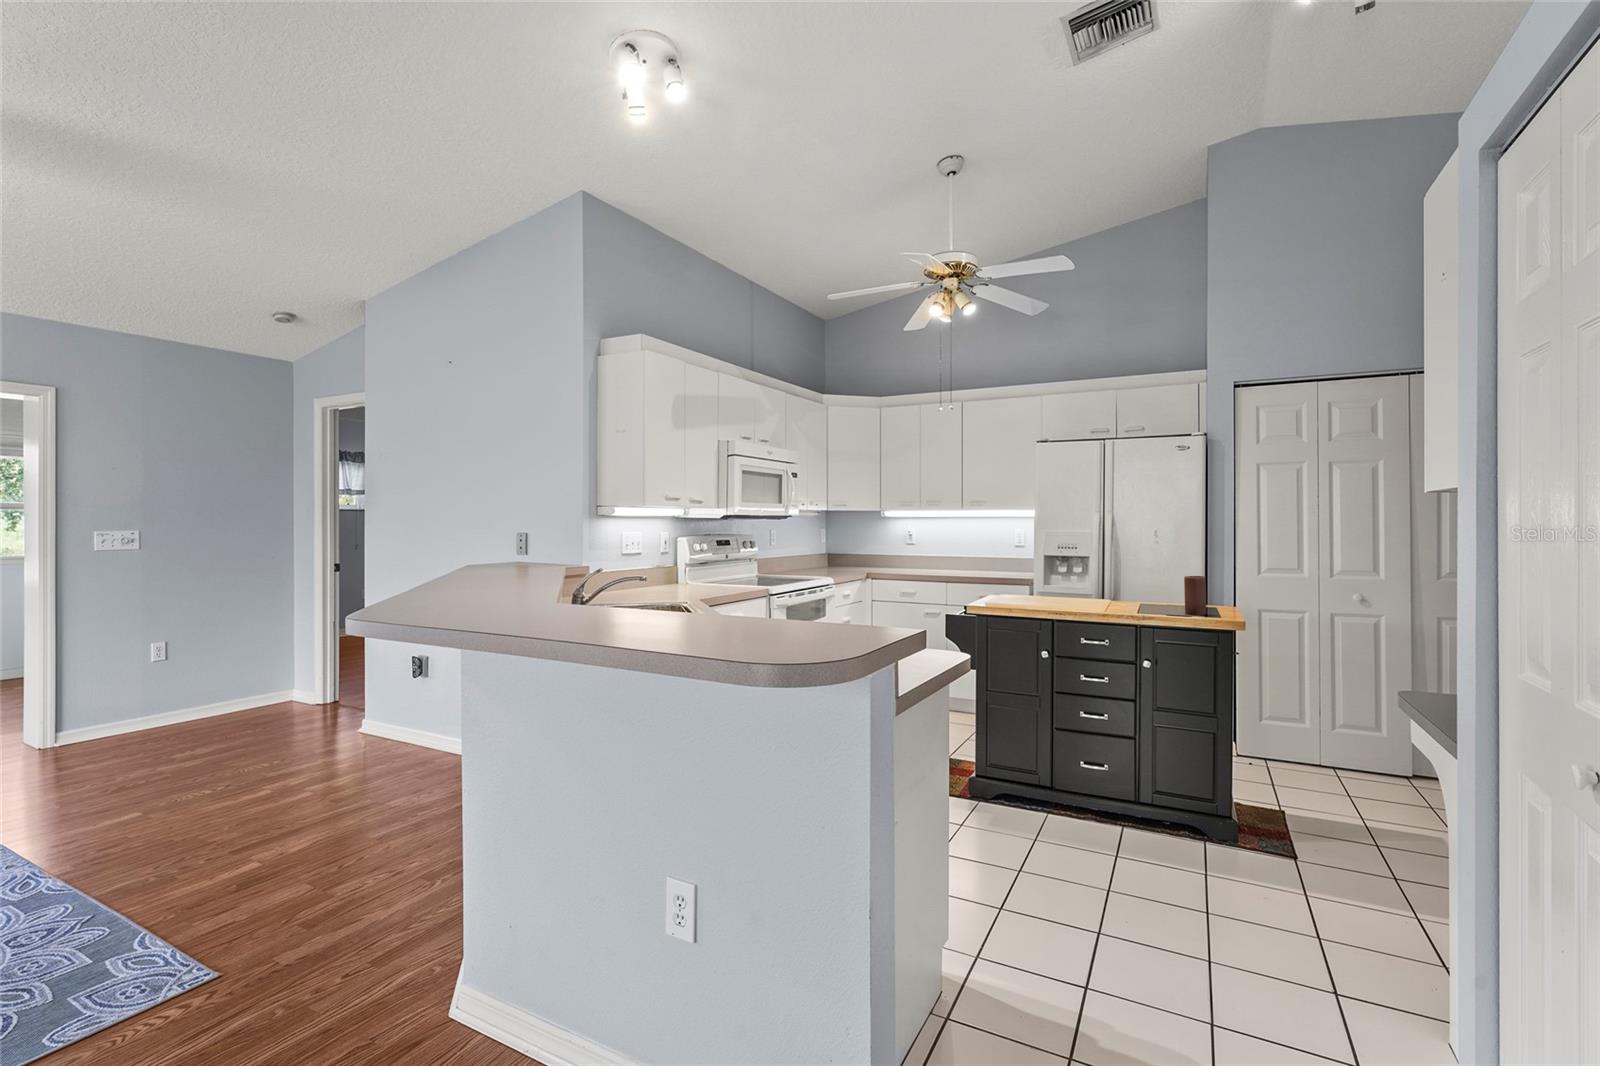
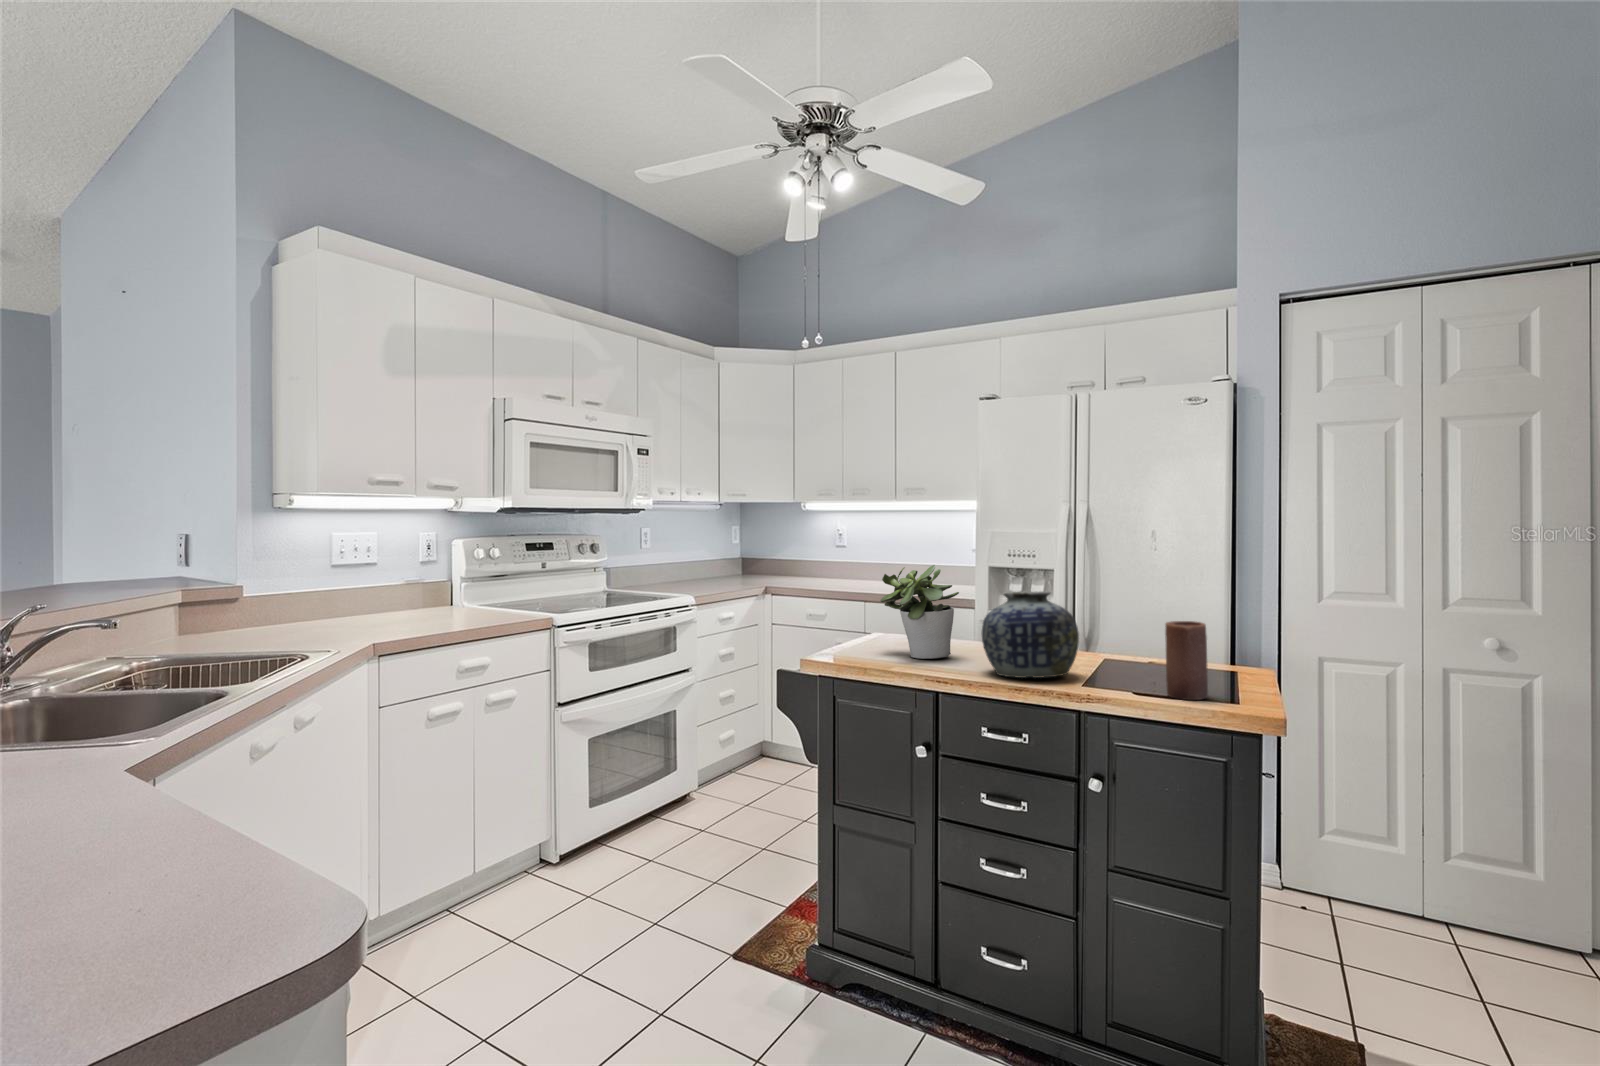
potted plant: none [1007,550,1057,605] -> present [880,565,959,659]
vase: none [1079,563,1134,609] -> present [982,591,1079,678]

